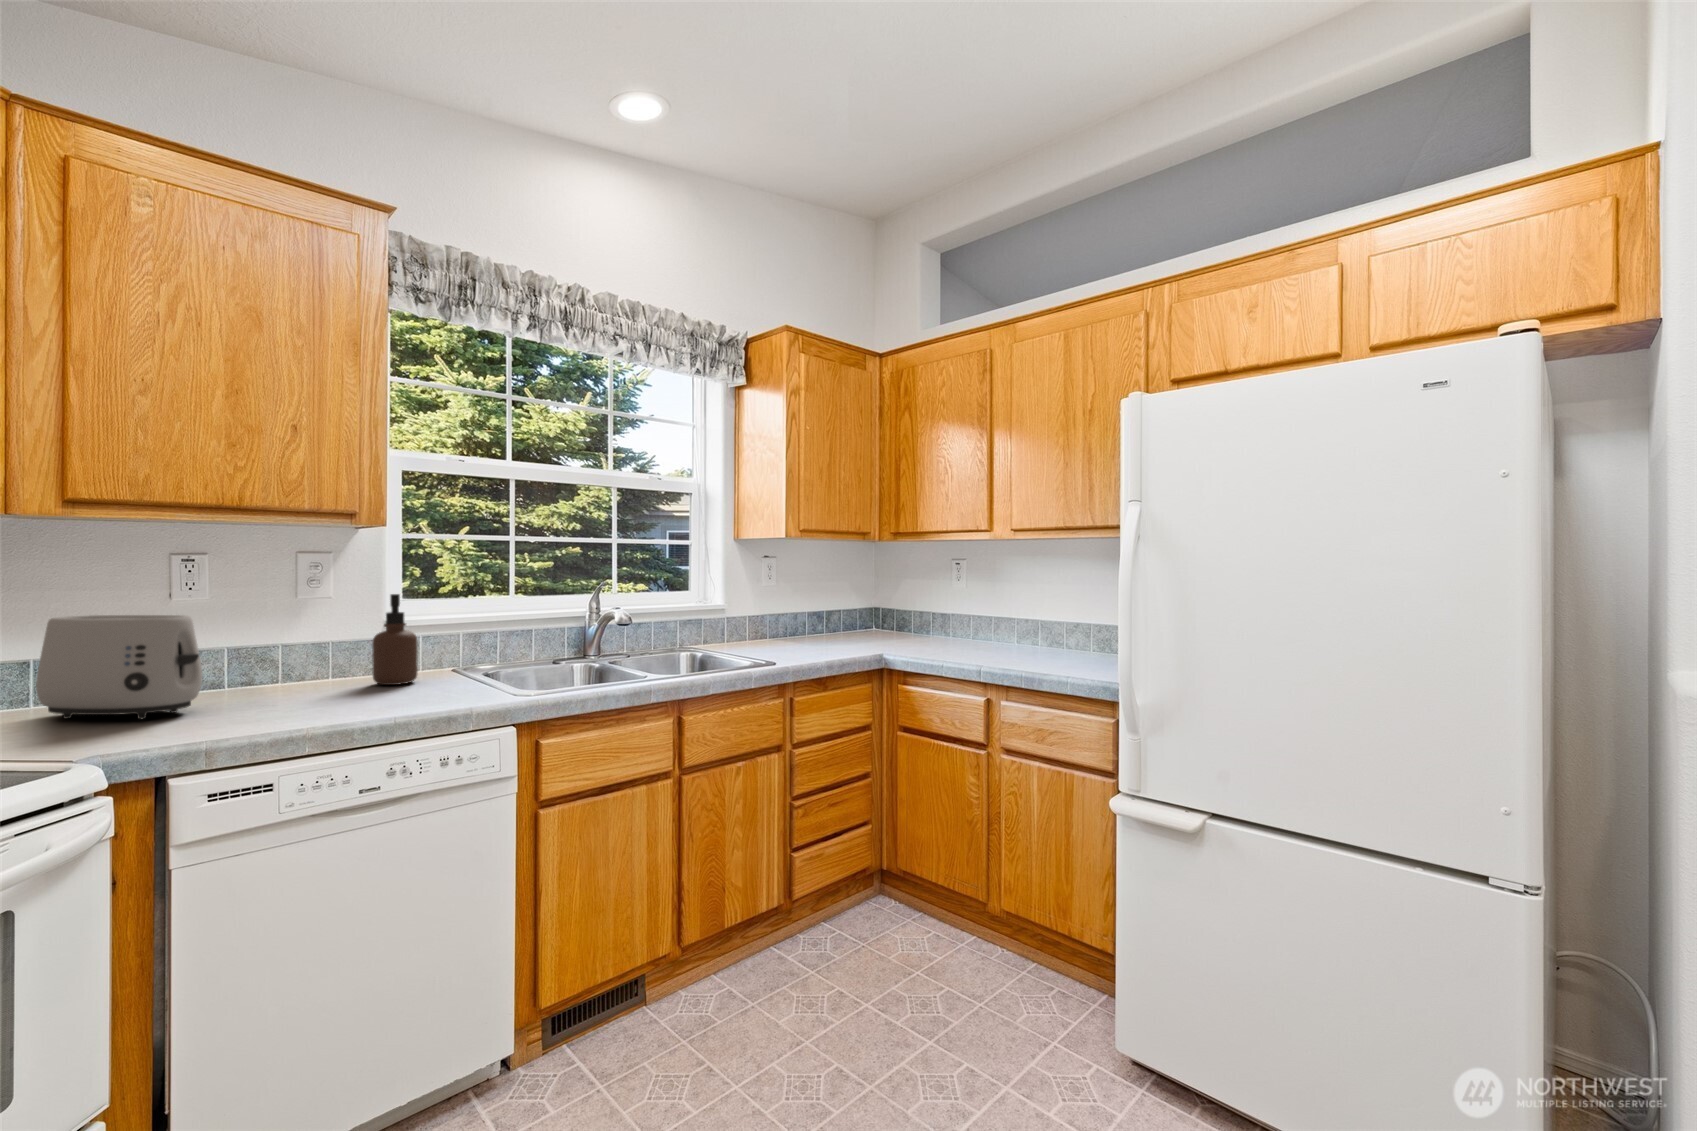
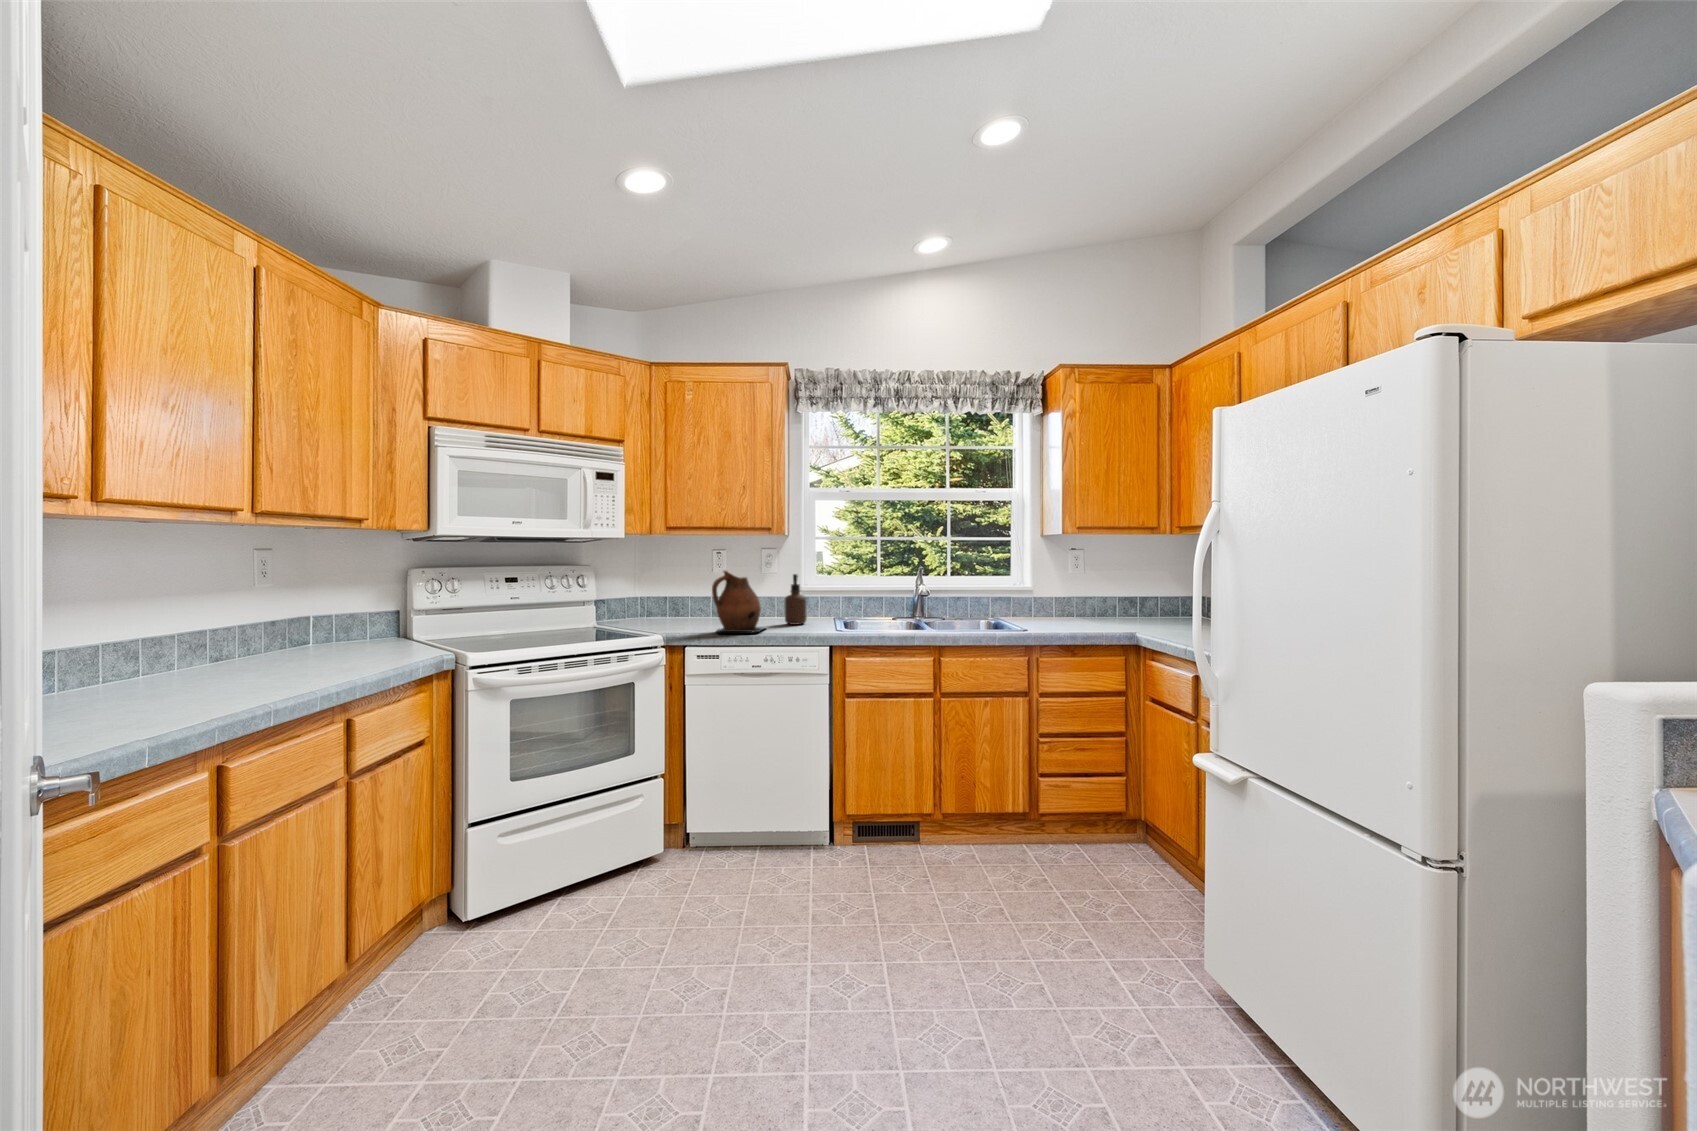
ceramic pitcher: none [251,591,375,718] -> present [712,571,763,632]
toaster: present [36,615,202,719] -> none [656,582,707,629]

